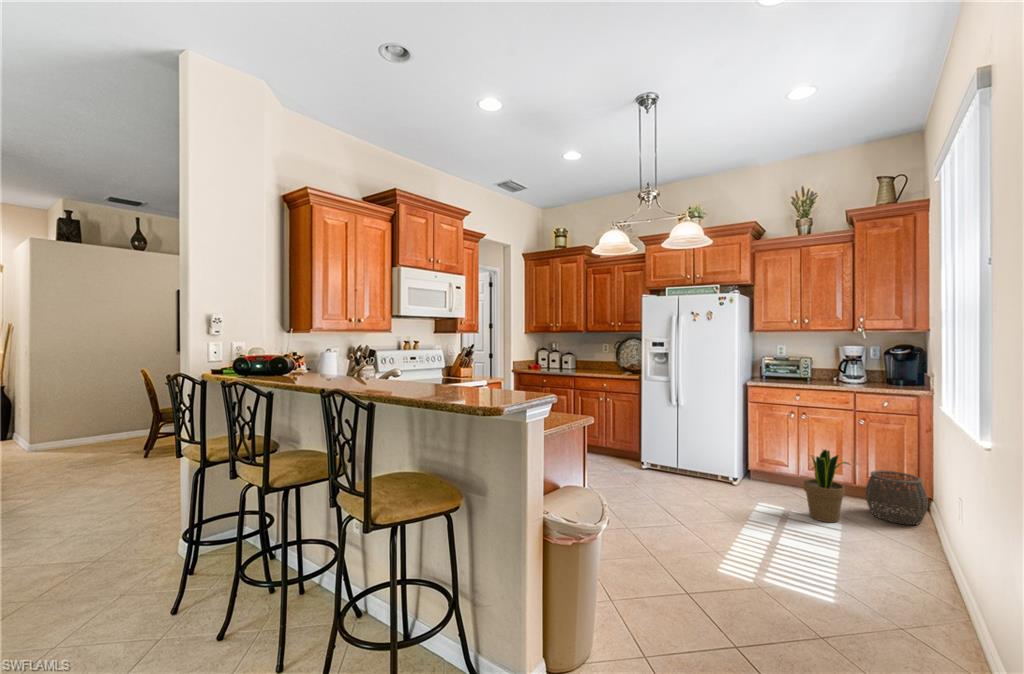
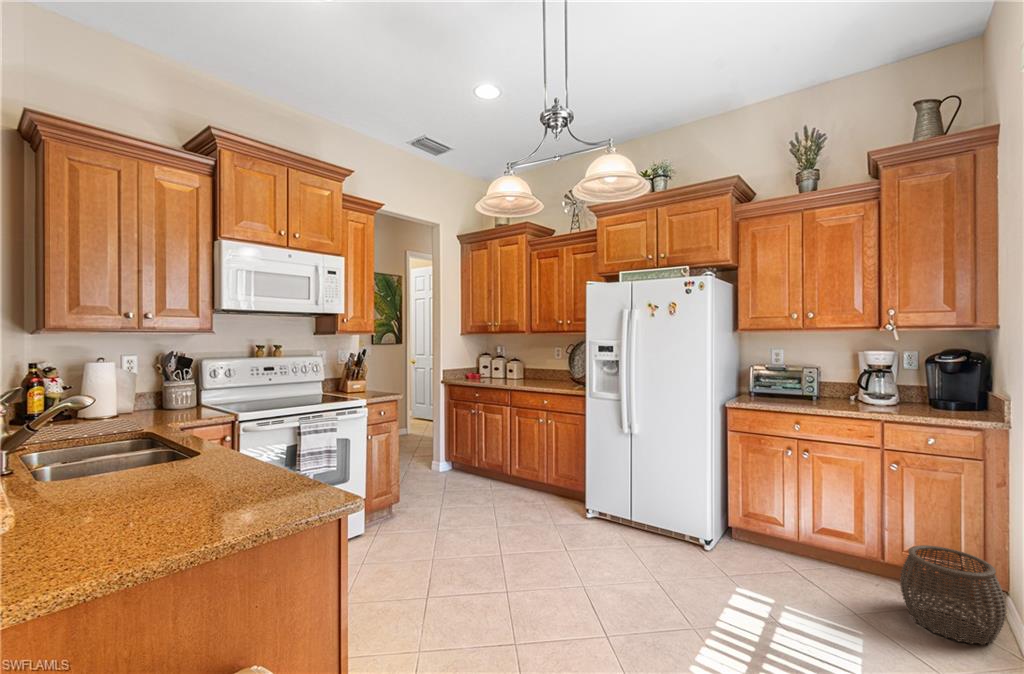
potted plant: present [804,449,849,522] -> none [802,512,878,635]

